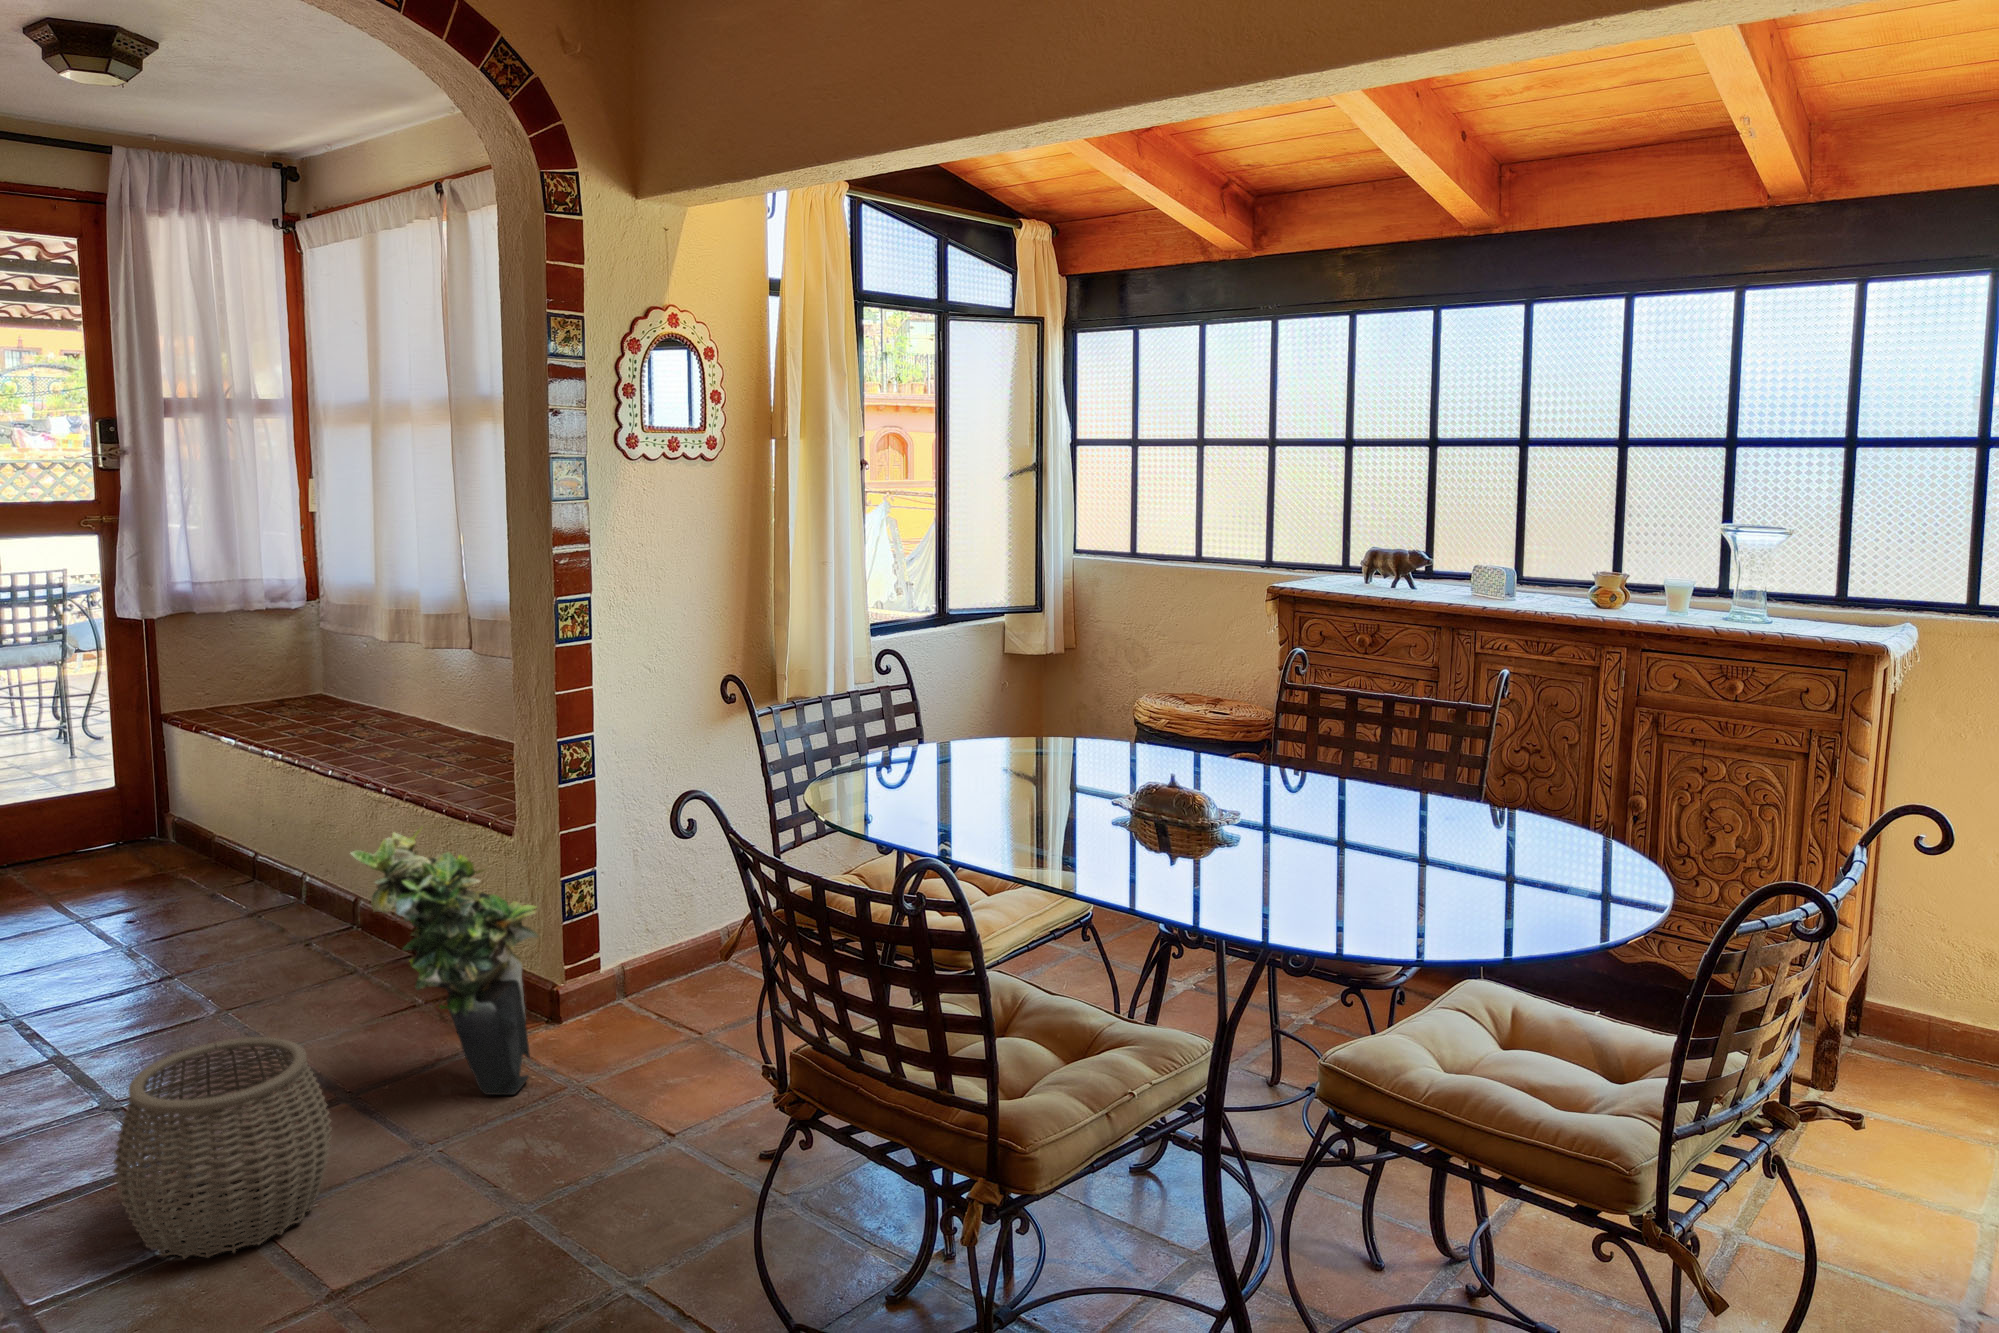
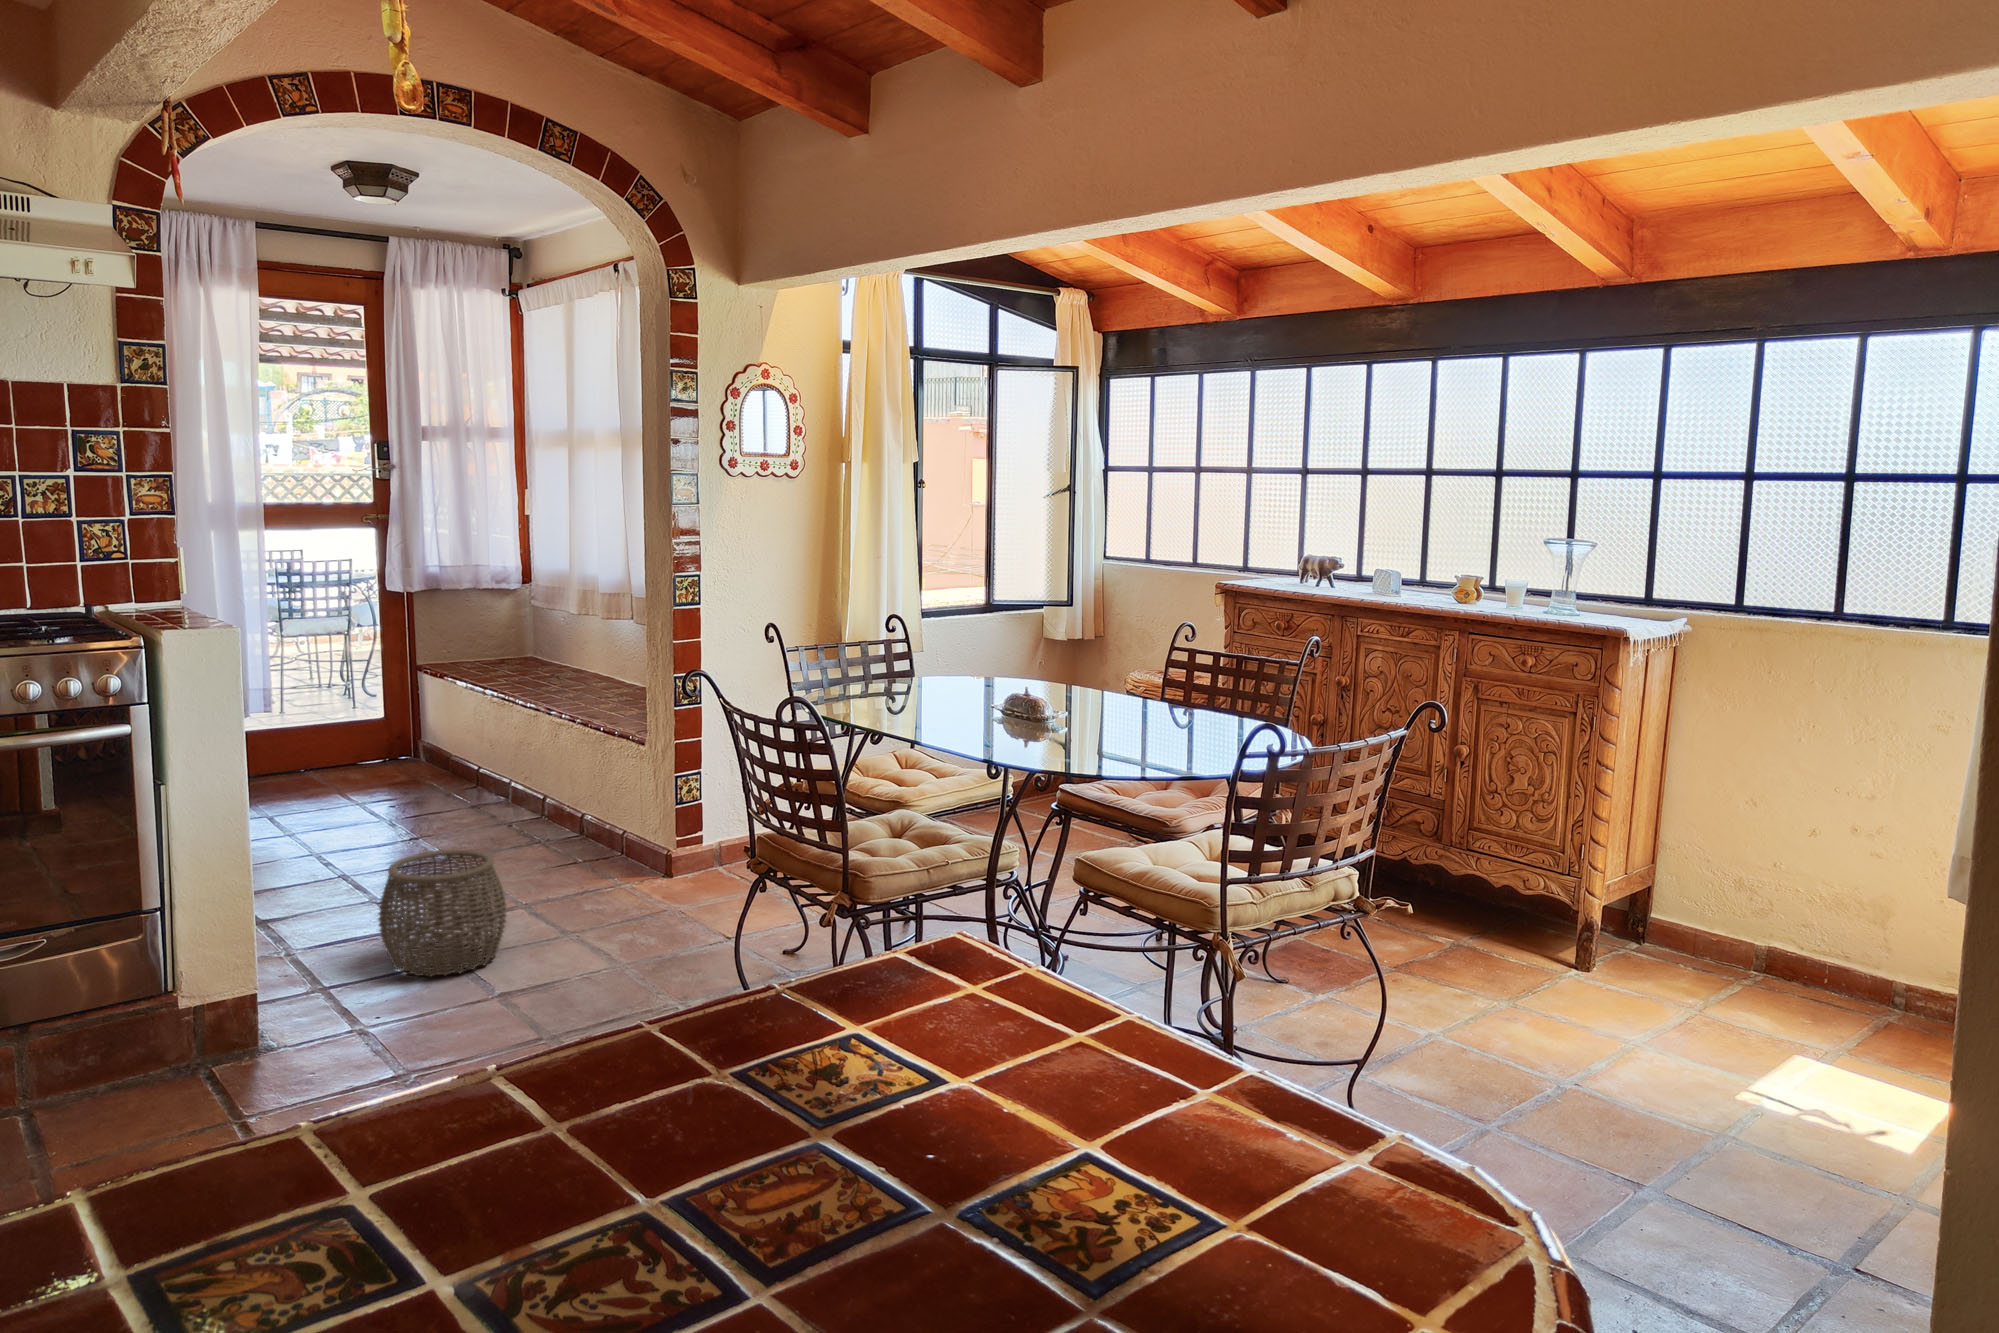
potted plant: present [351,827,539,1095] -> none [528,726,650,913]

